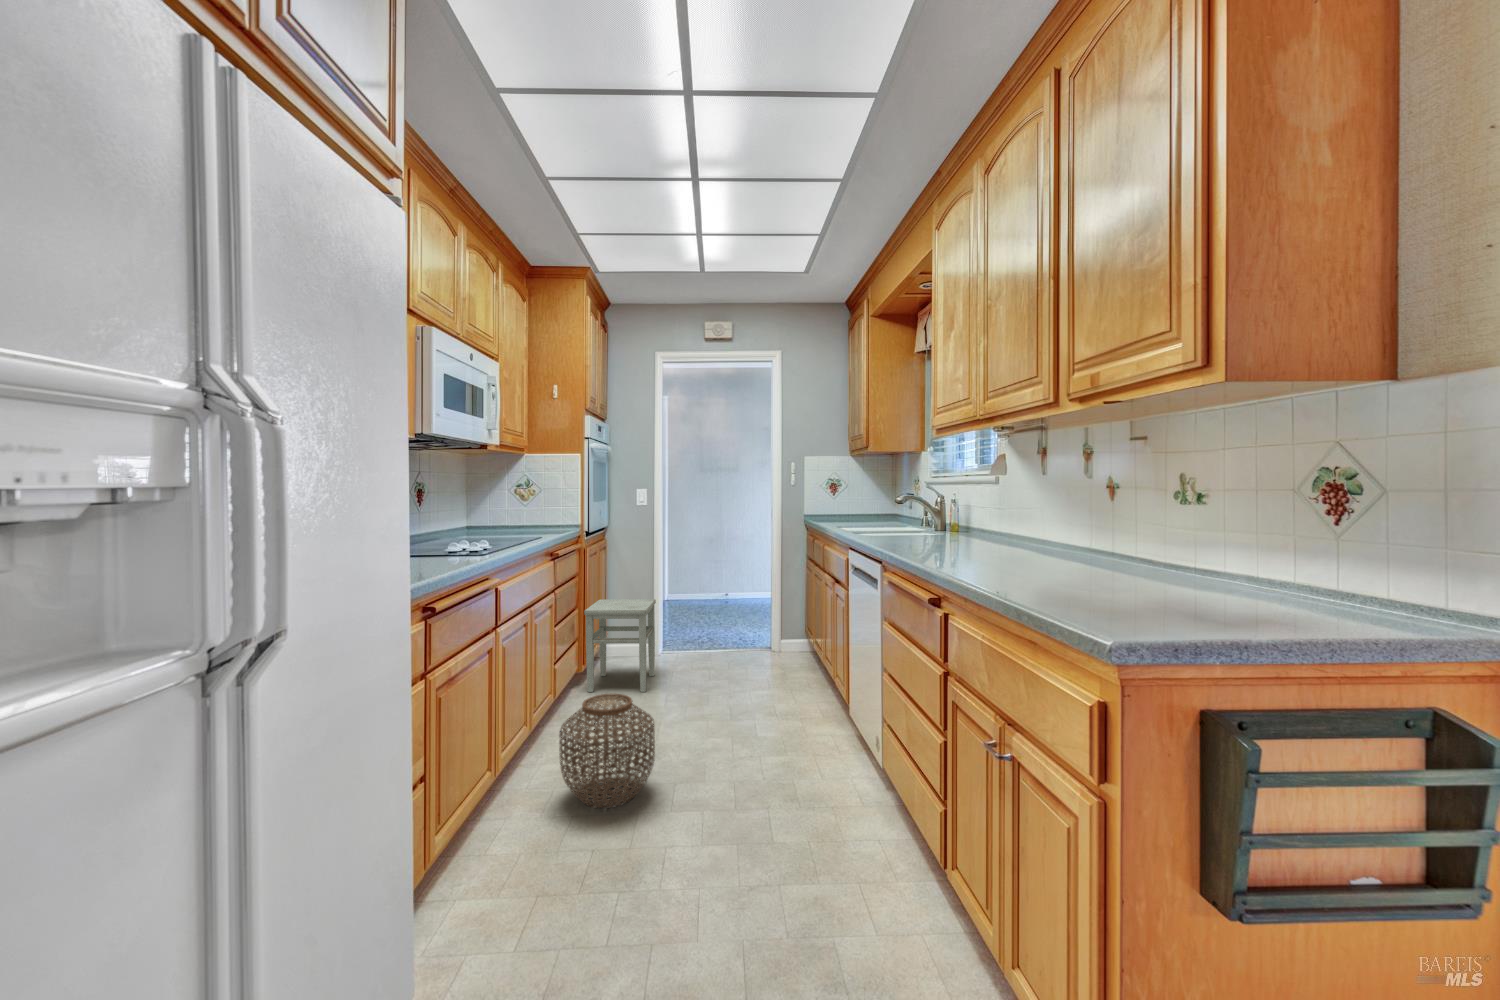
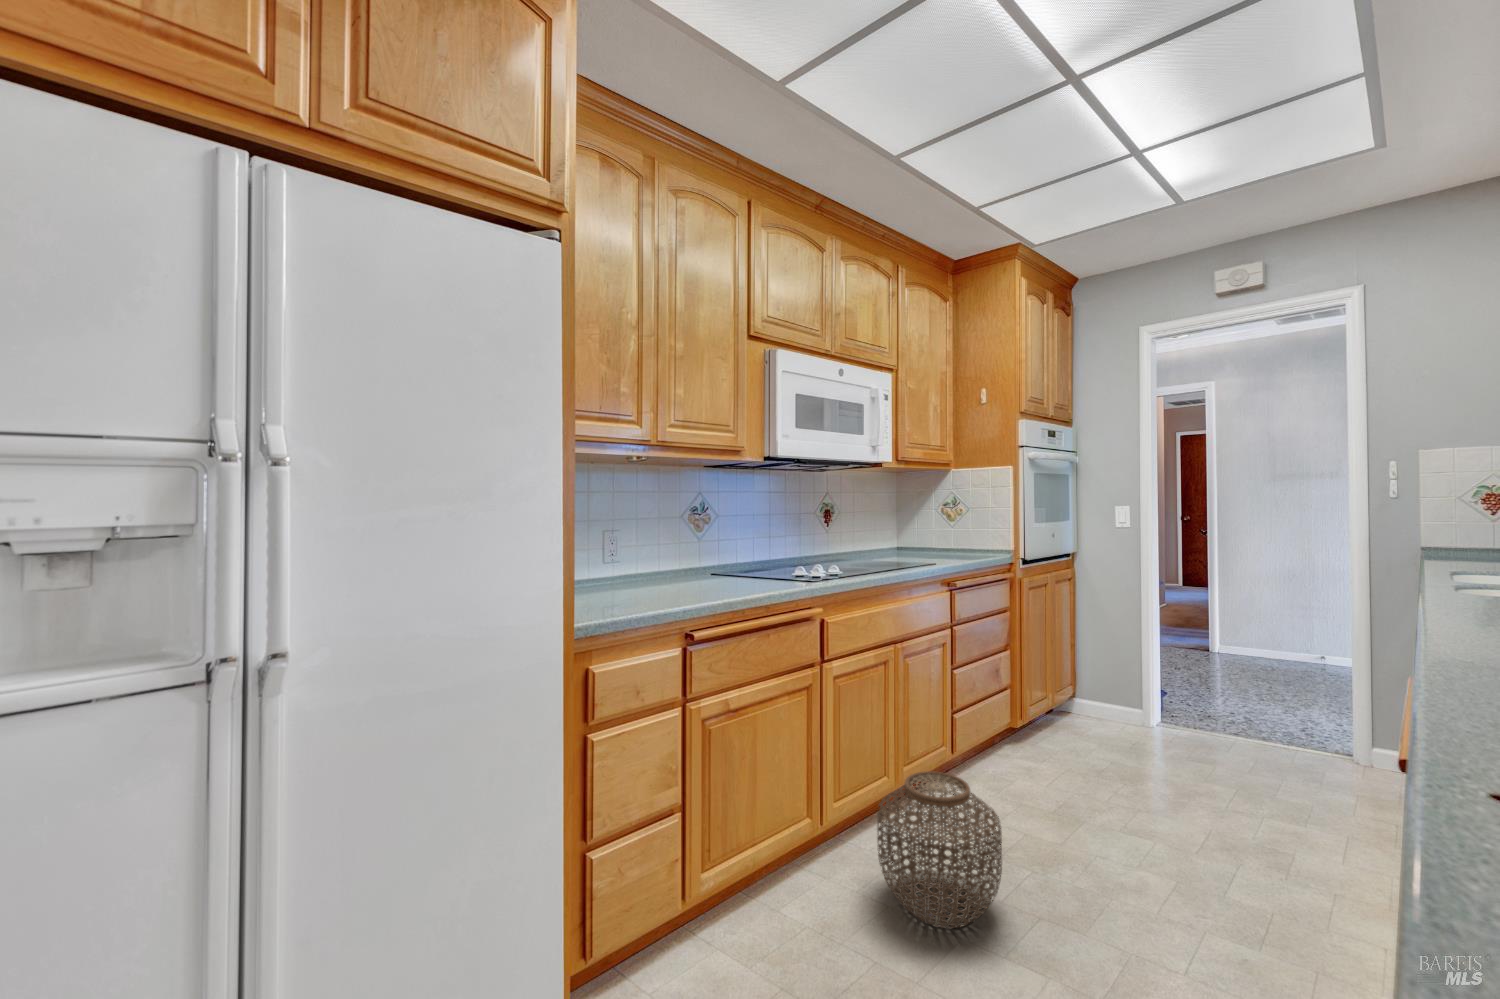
stool: present [584,599,656,692] -> none [1009,646,1120,780]

